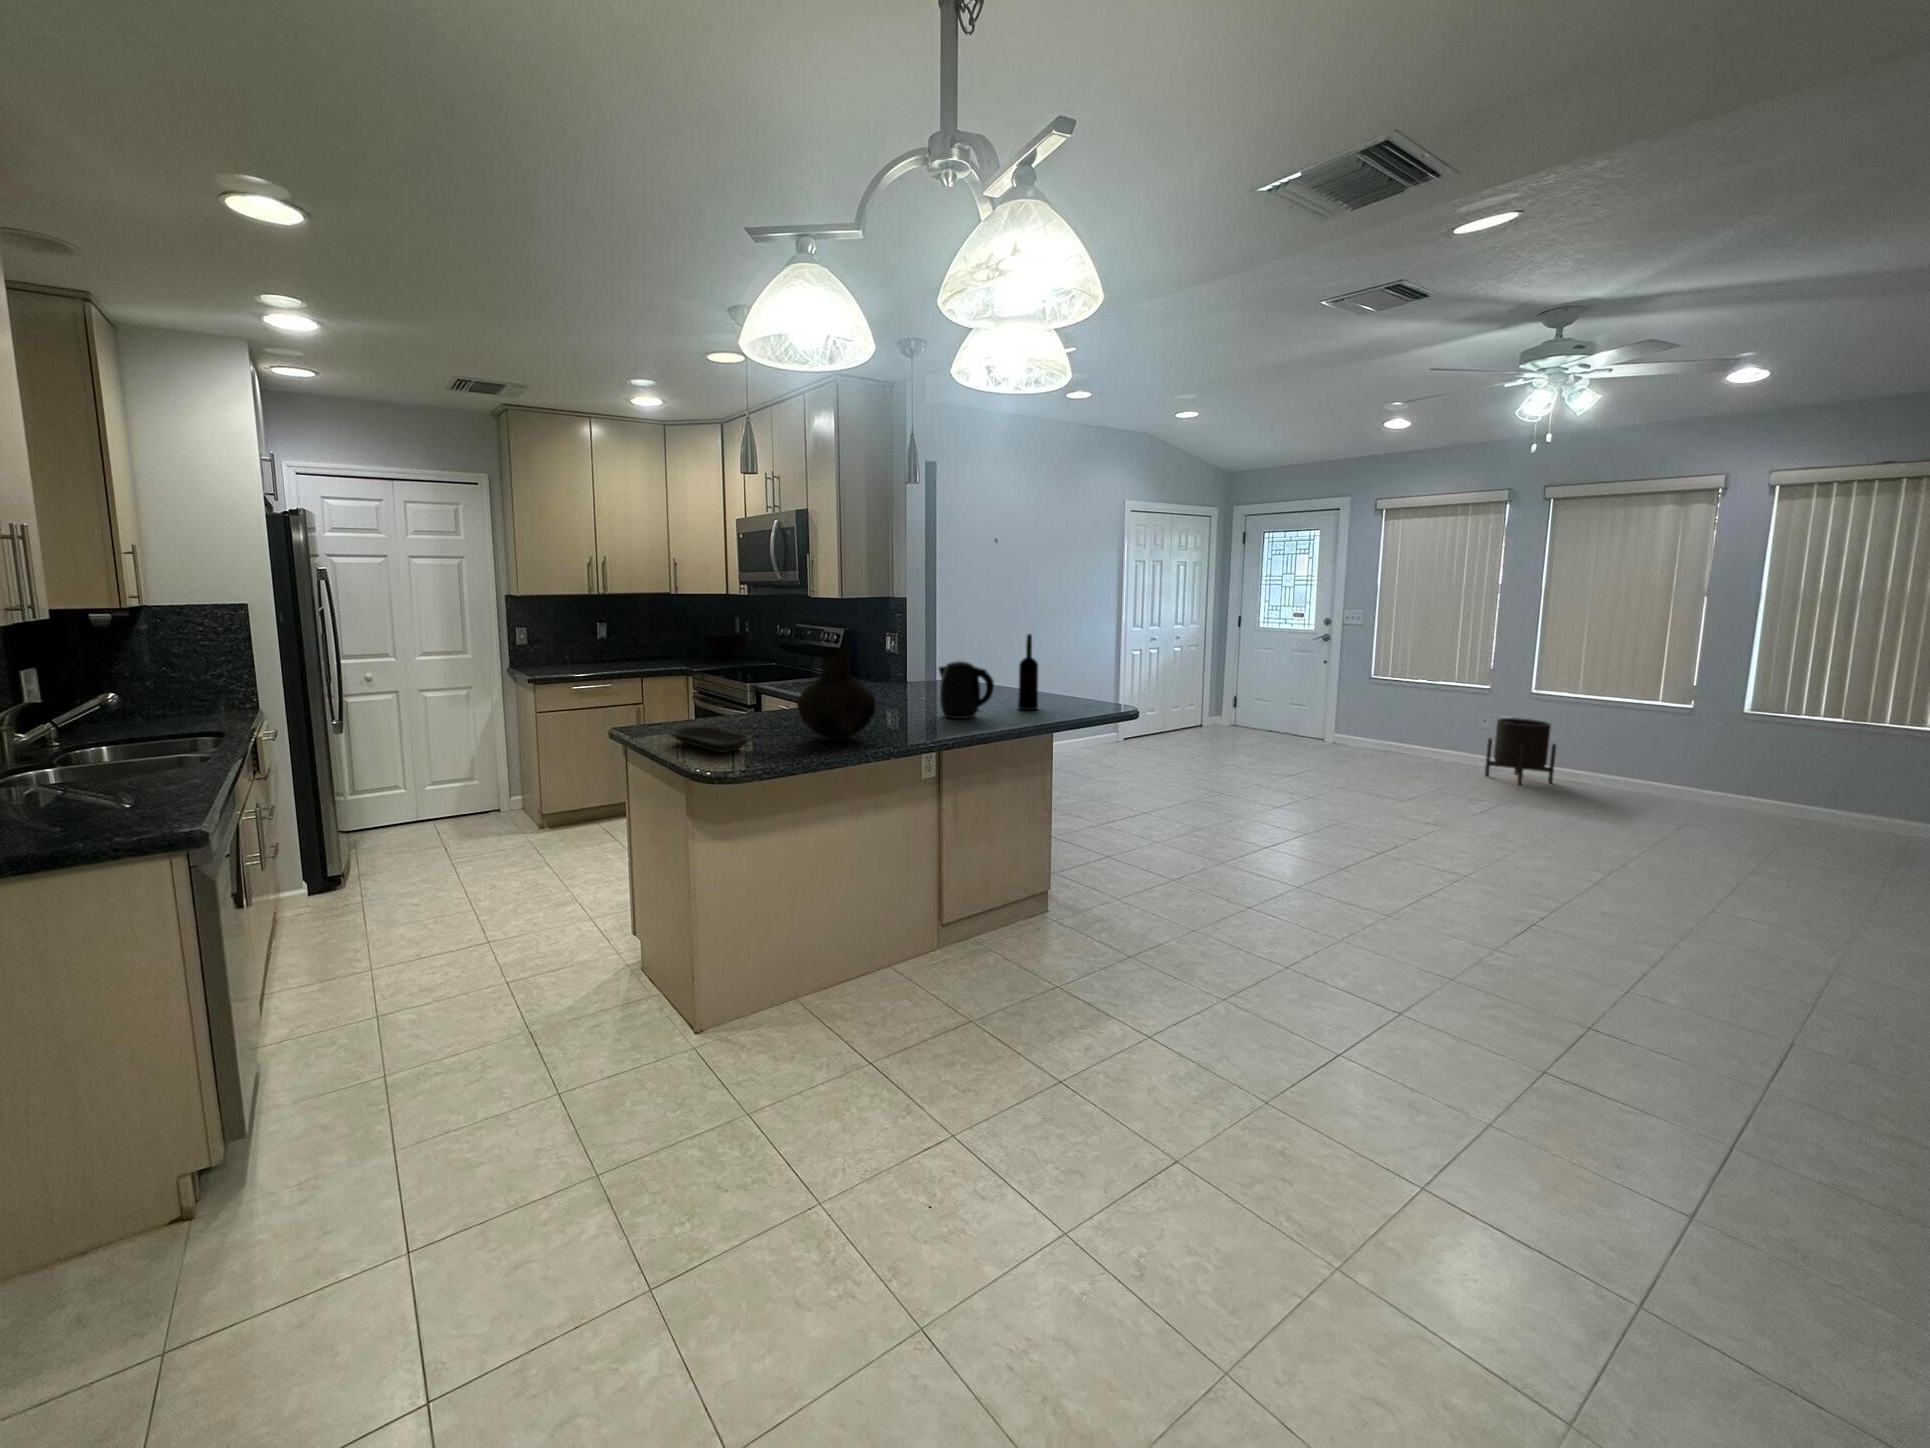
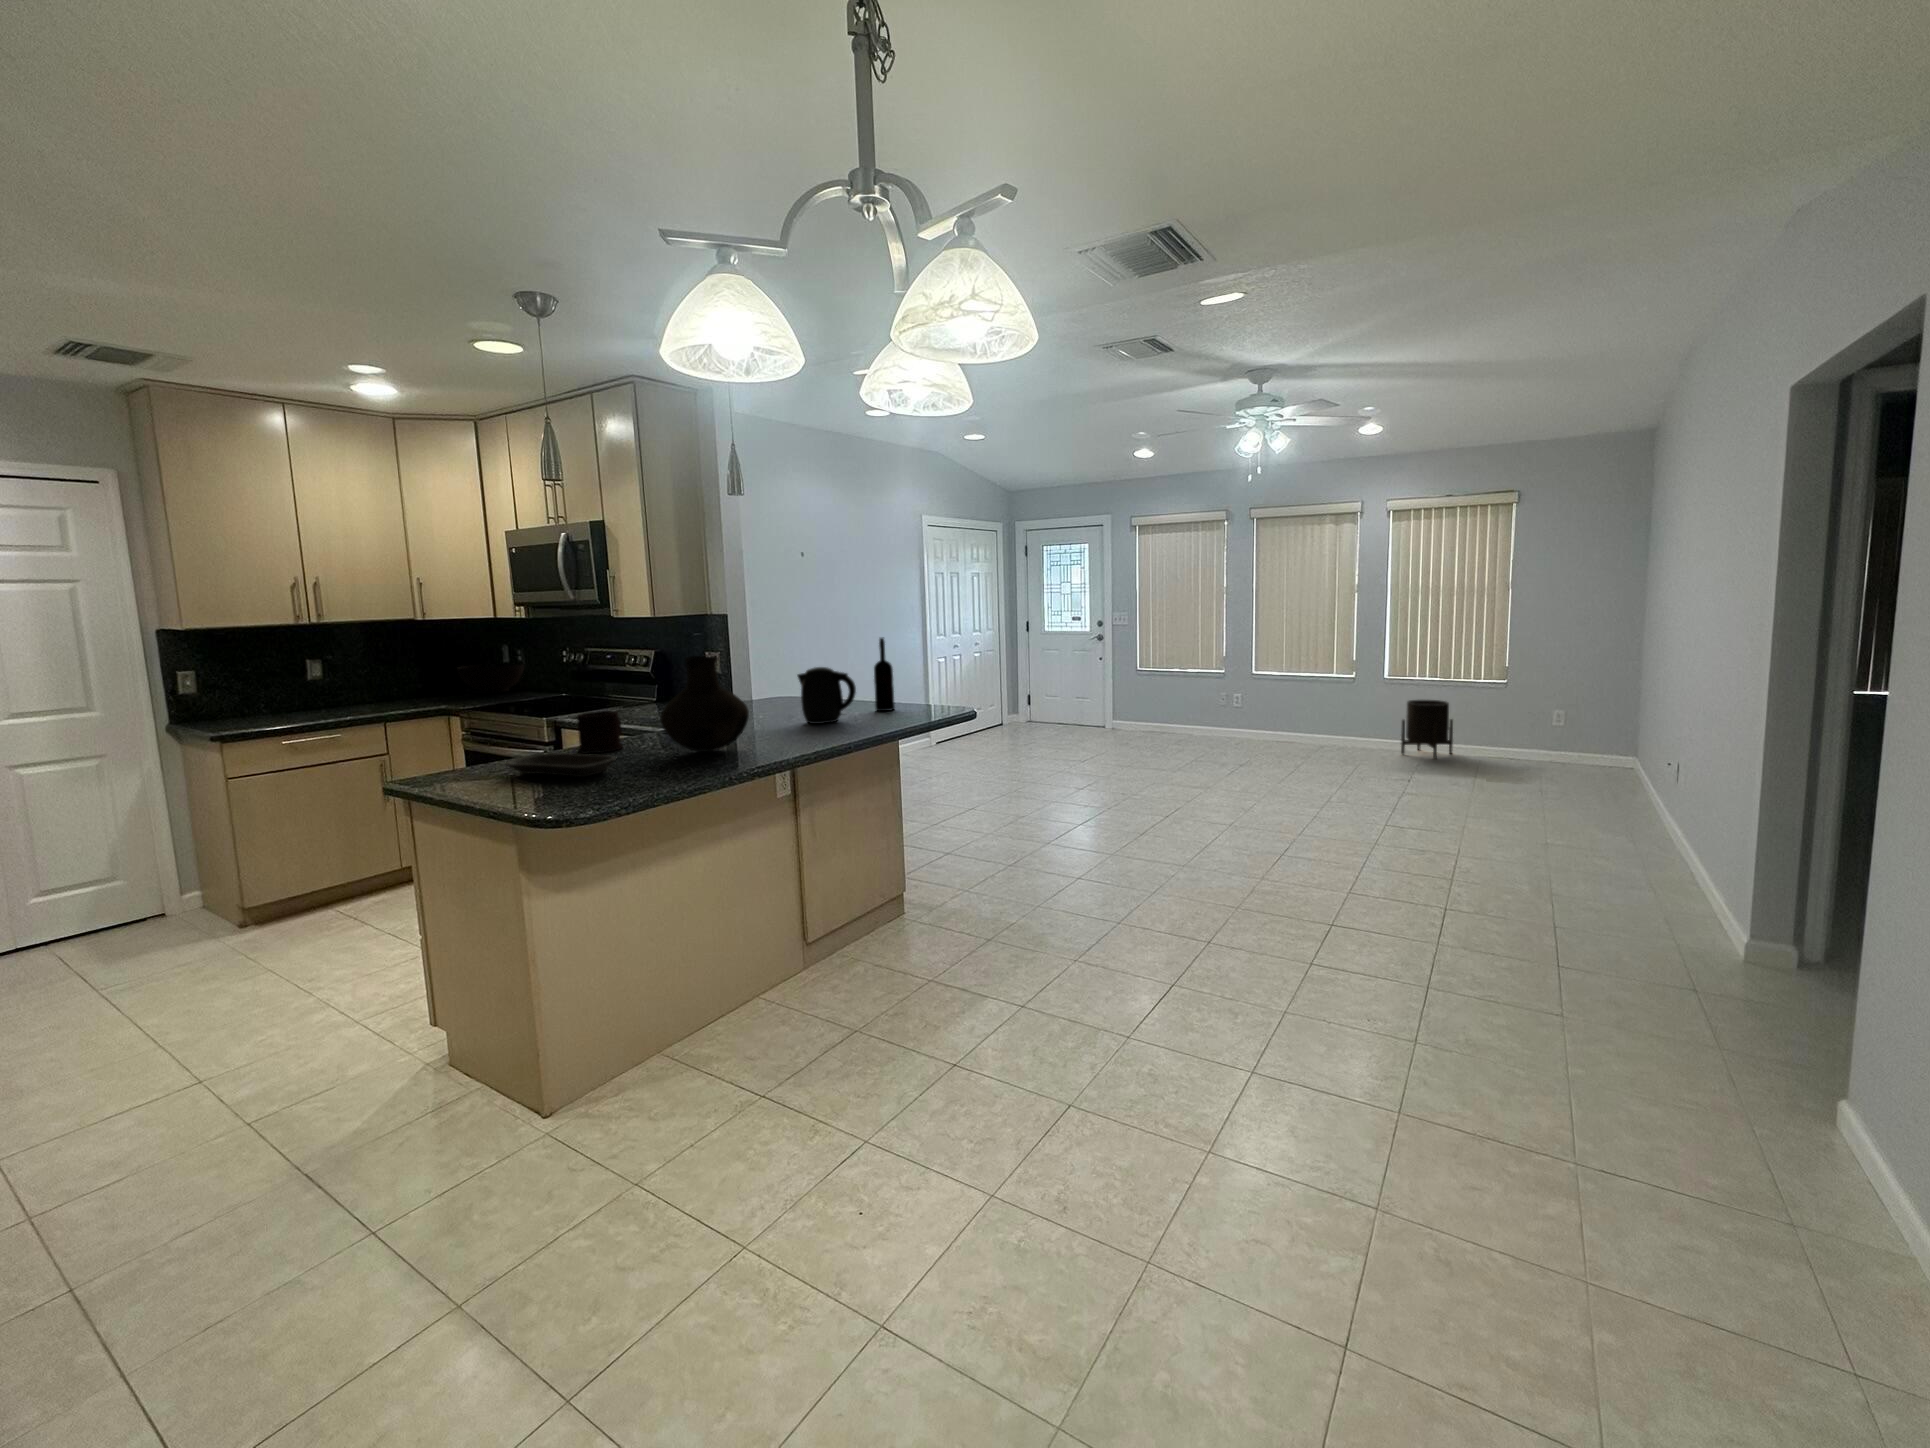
mug: none [737,690,776,728] -> present [577,711,623,753]
planter: present [1485,718,1556,785] -> present [1401,700,1453,758]

